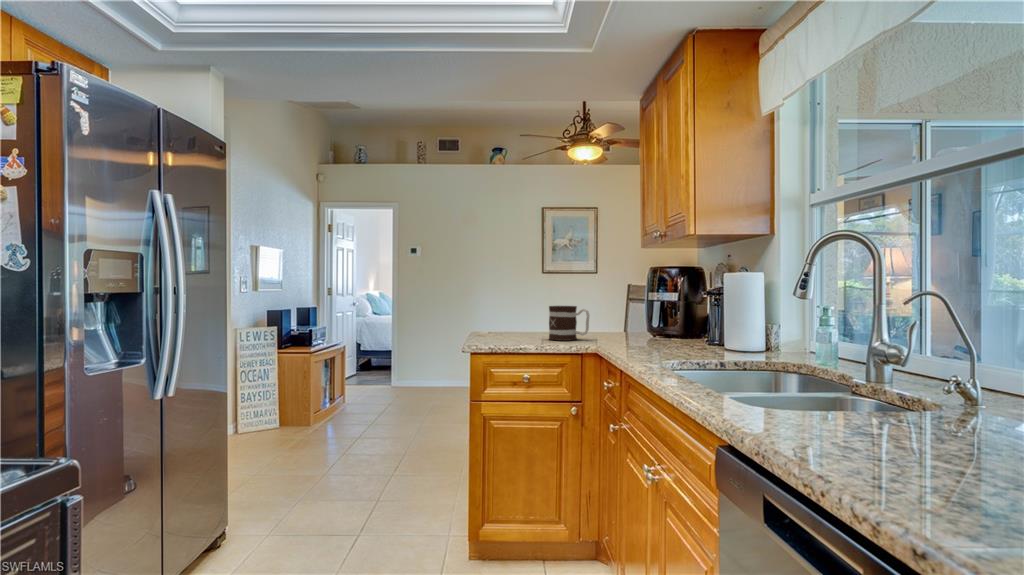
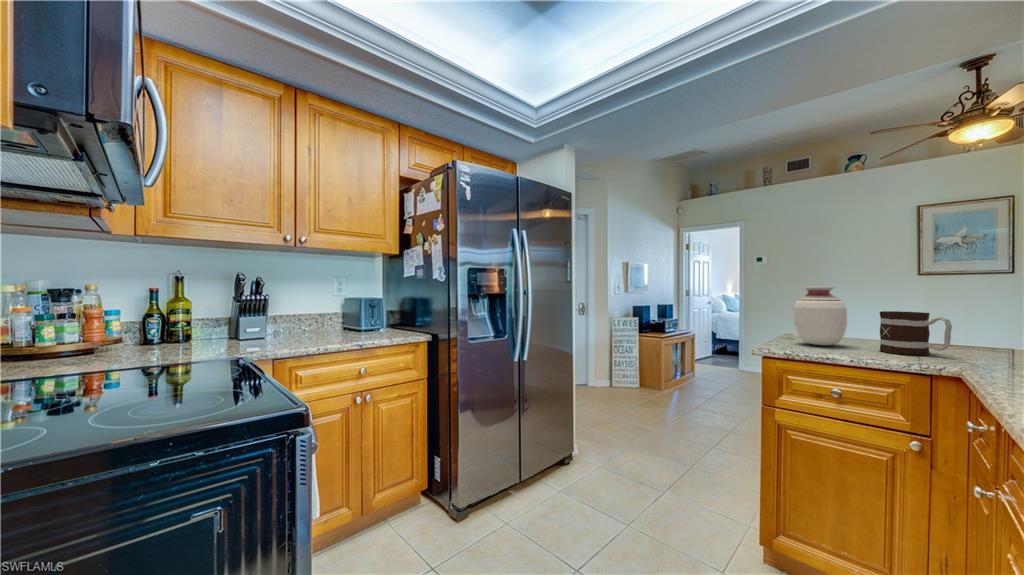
vase: none [488,285,527,339] -> present [794,287,847,346]

